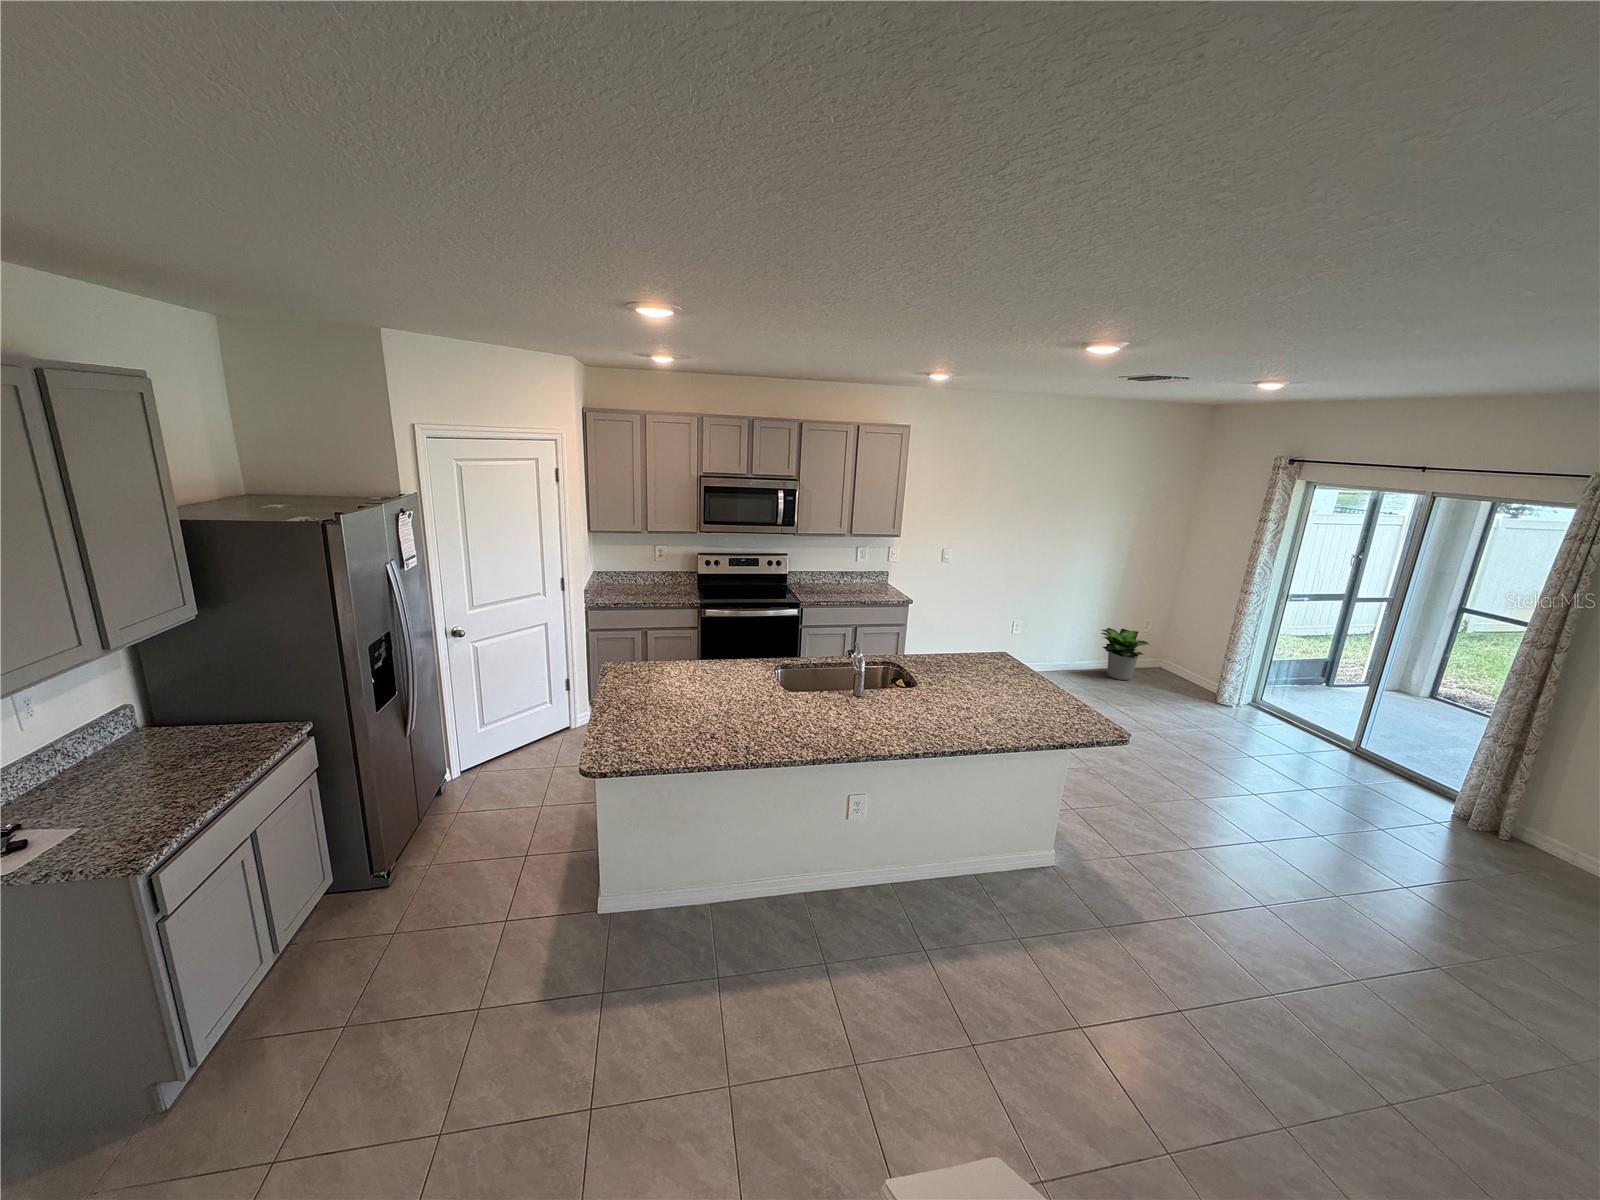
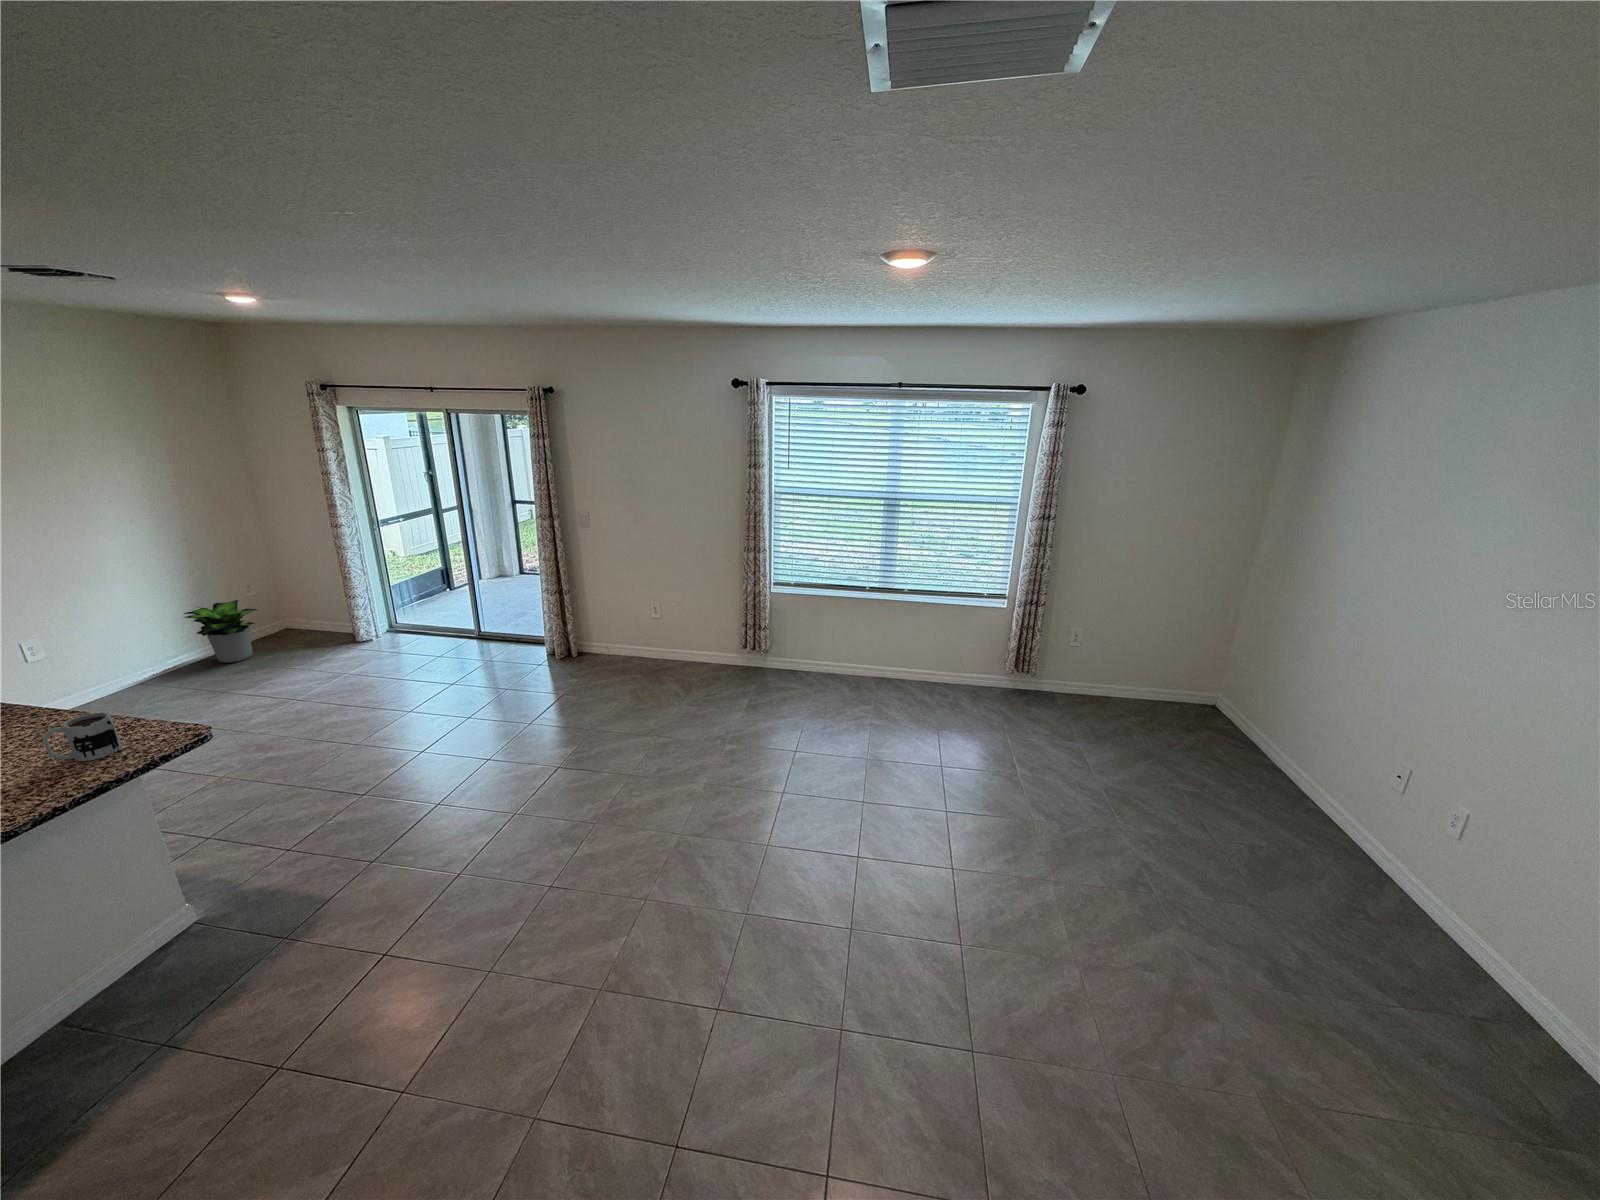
mug: none [1040,689,1079,724] -> present [43,712,121,761]

